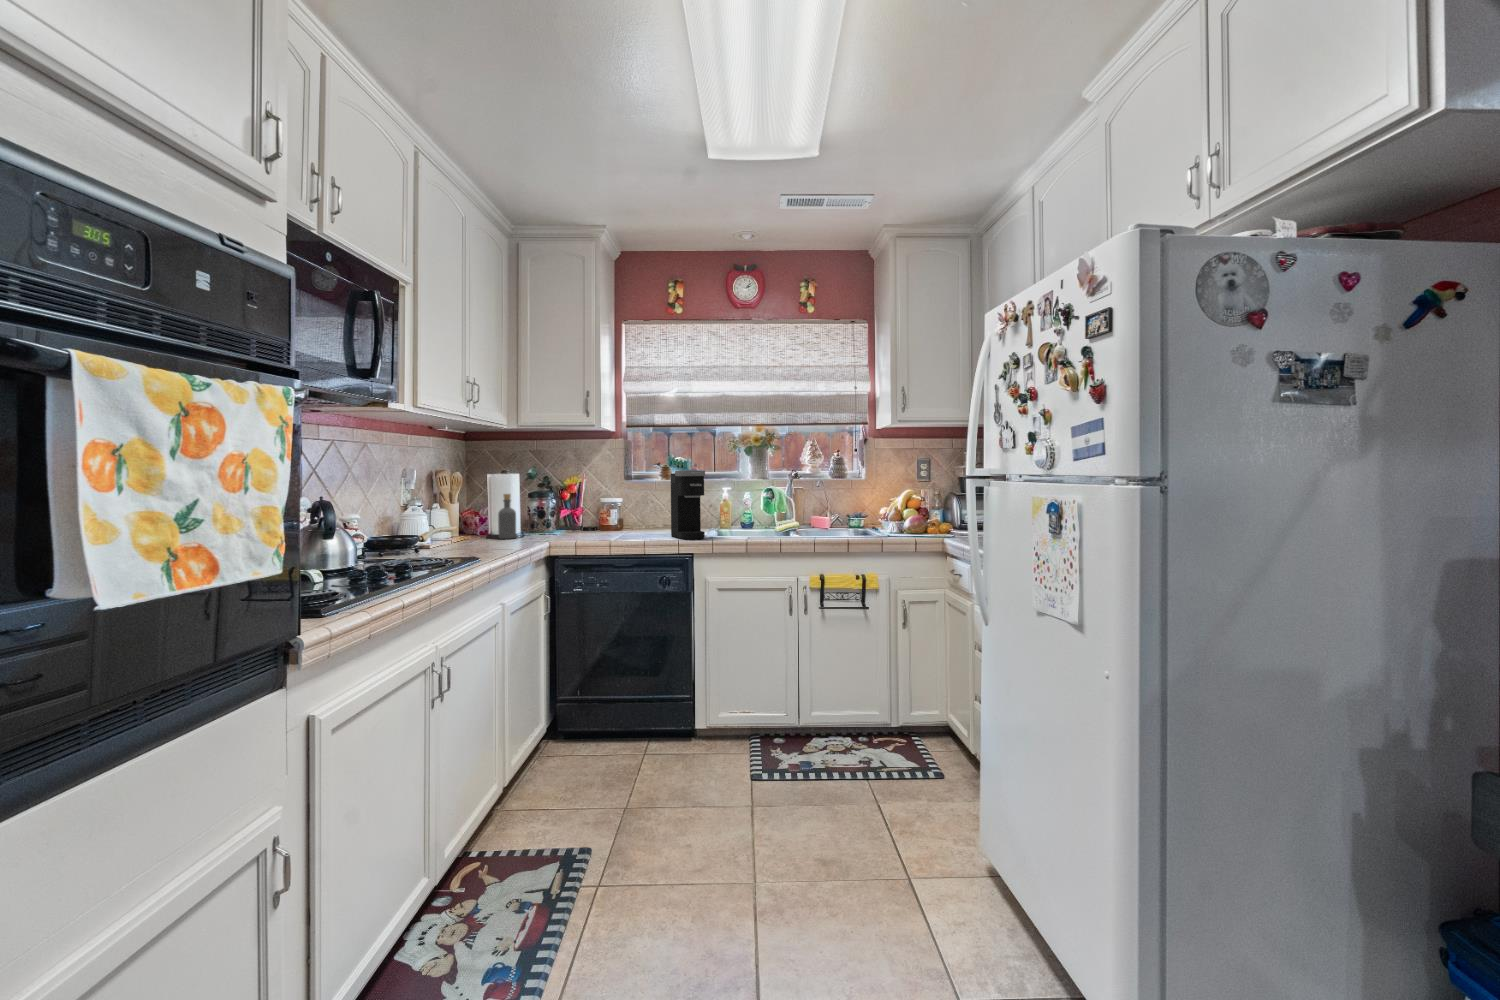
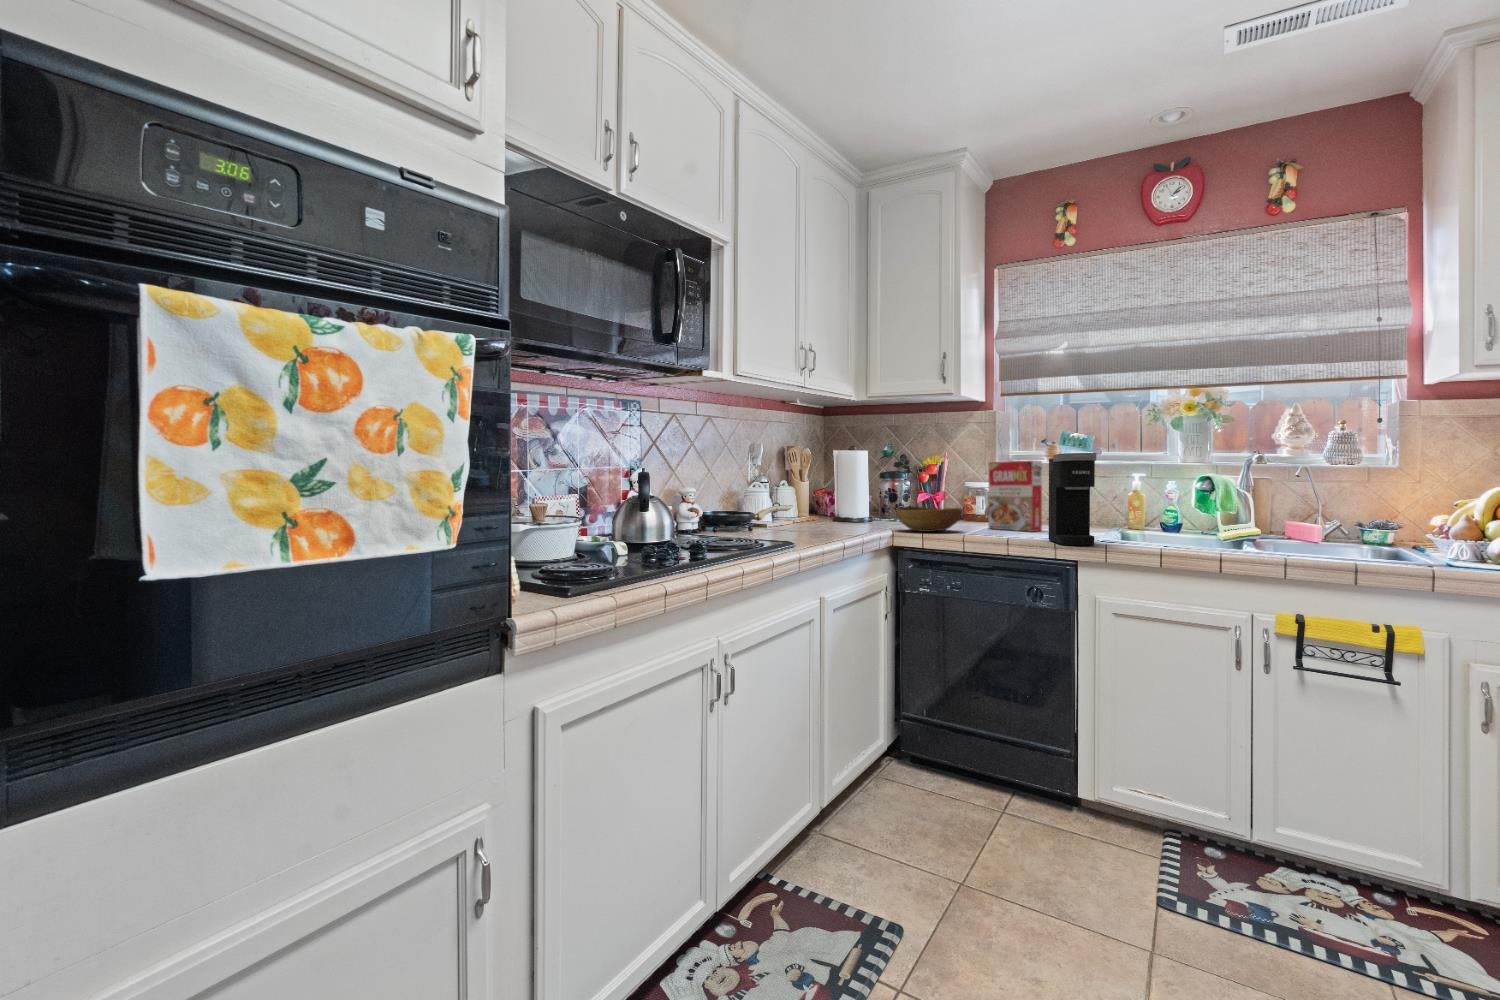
cereal box: none [616,472,659,530] -> present [988,461,1042,532]
bottle: present [498,494,516,539] -> none [845,485,863,534]
bowl: none [541,512,599,534] -> present [895,506,962,532]

